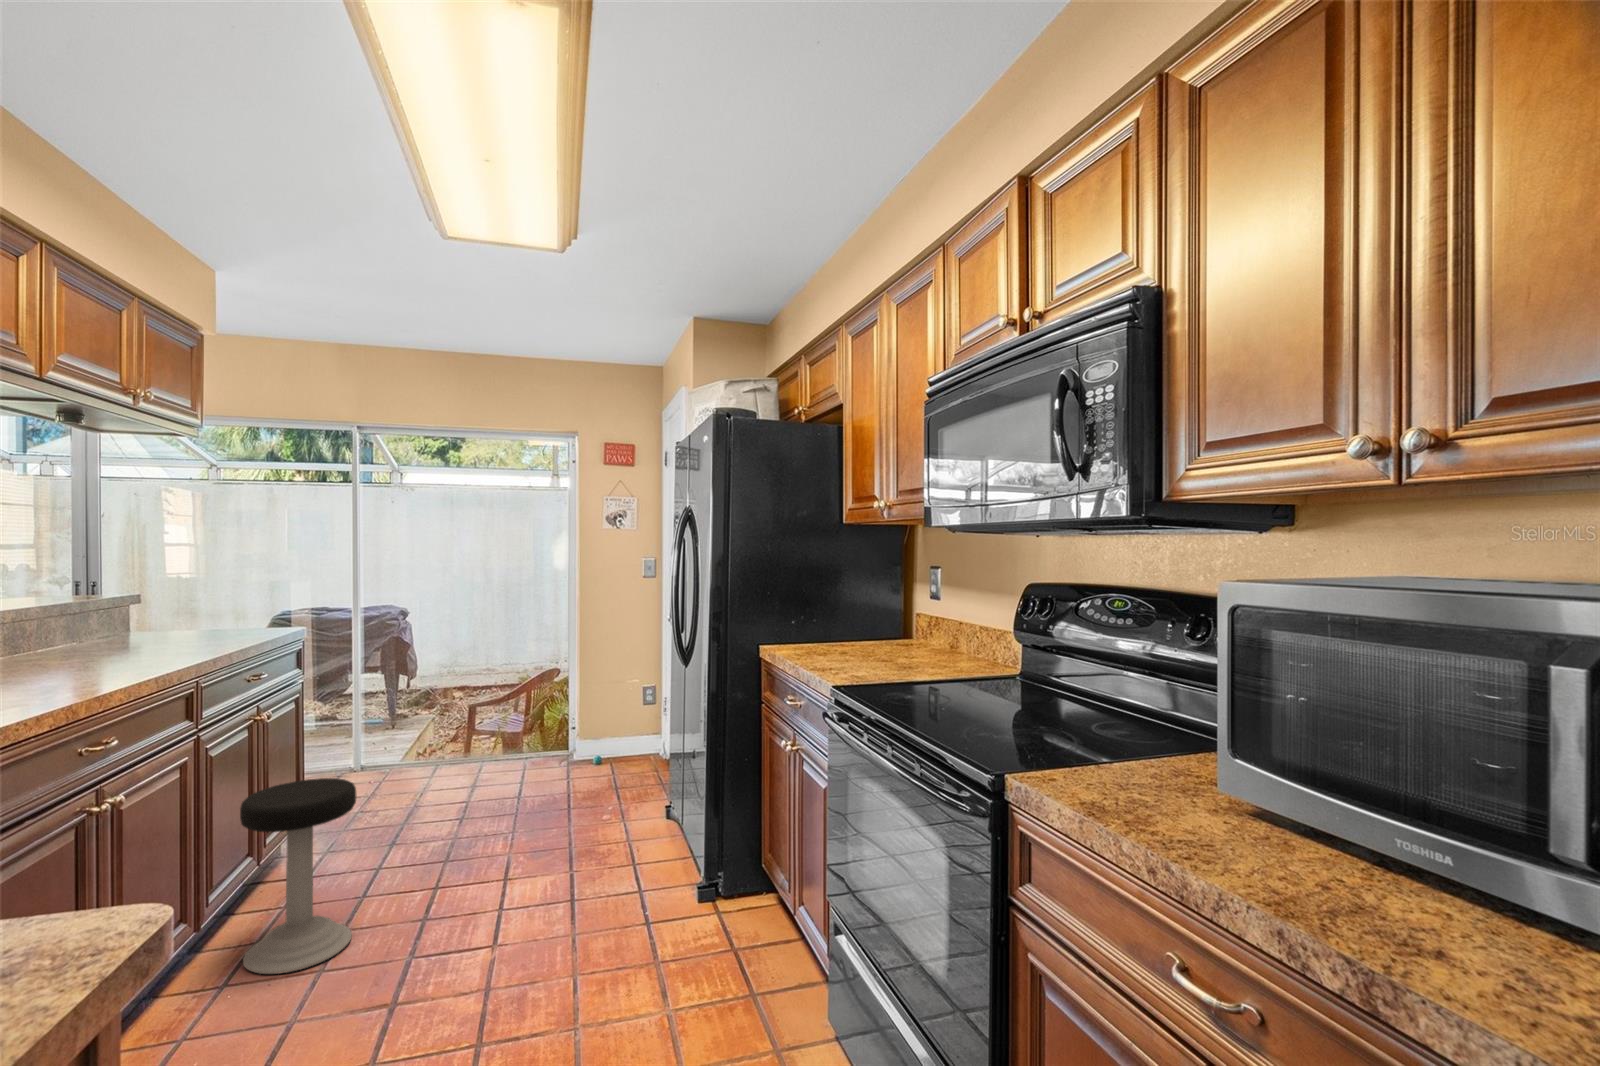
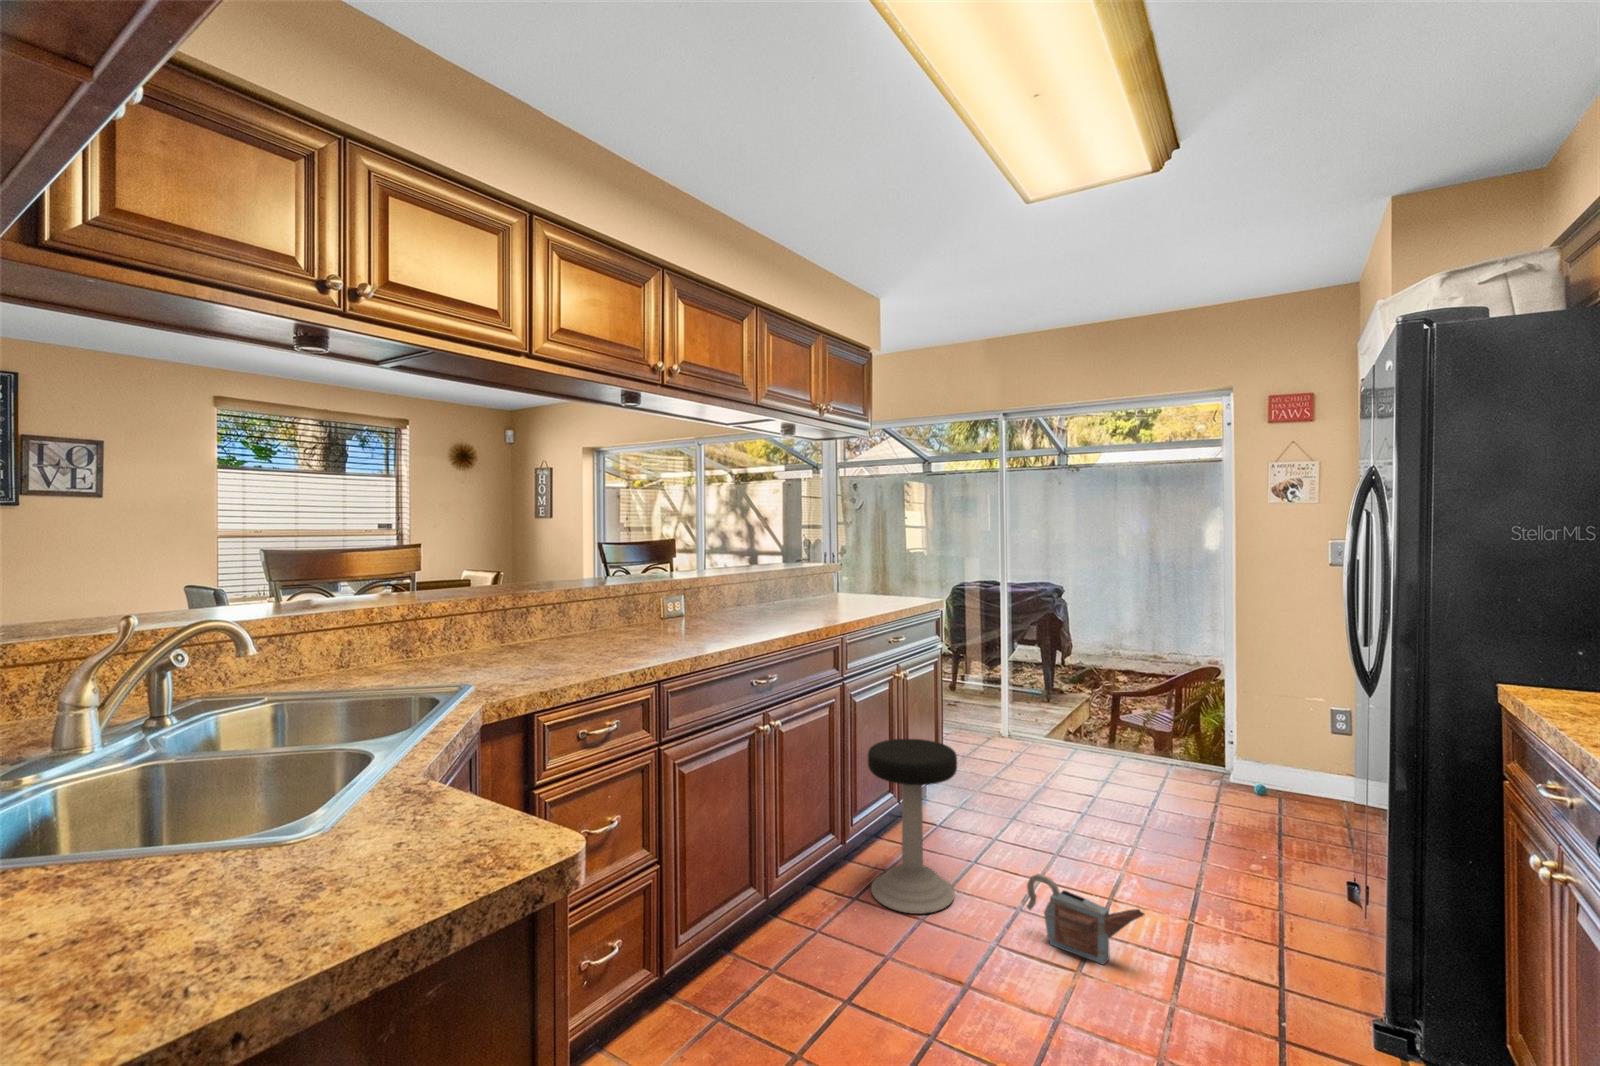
watering can: none [437,871,548,936] -> present [1027,874,1144,964]

